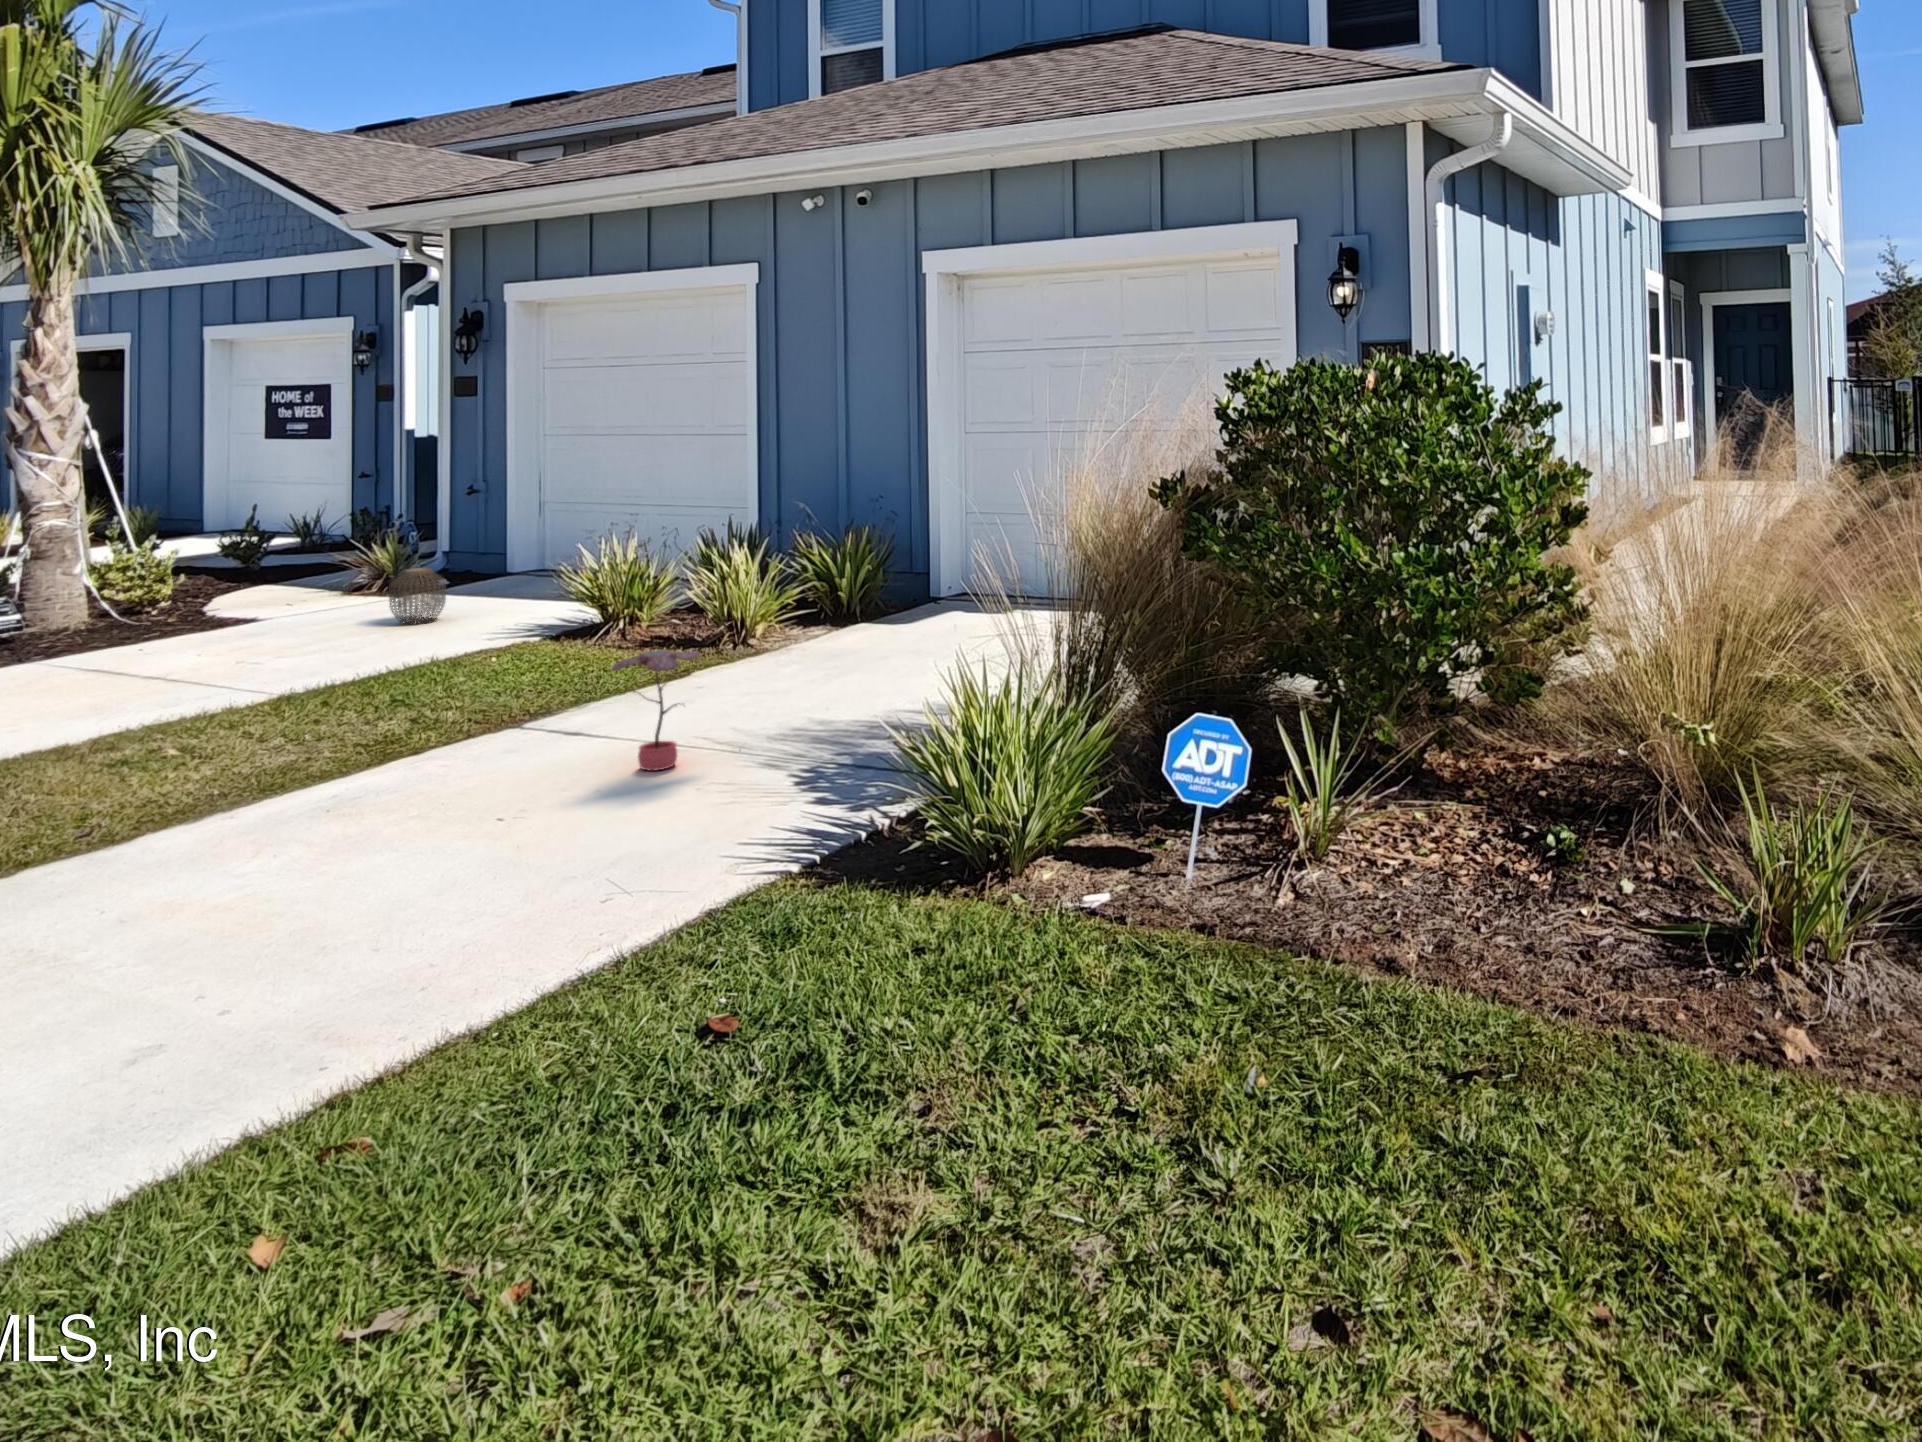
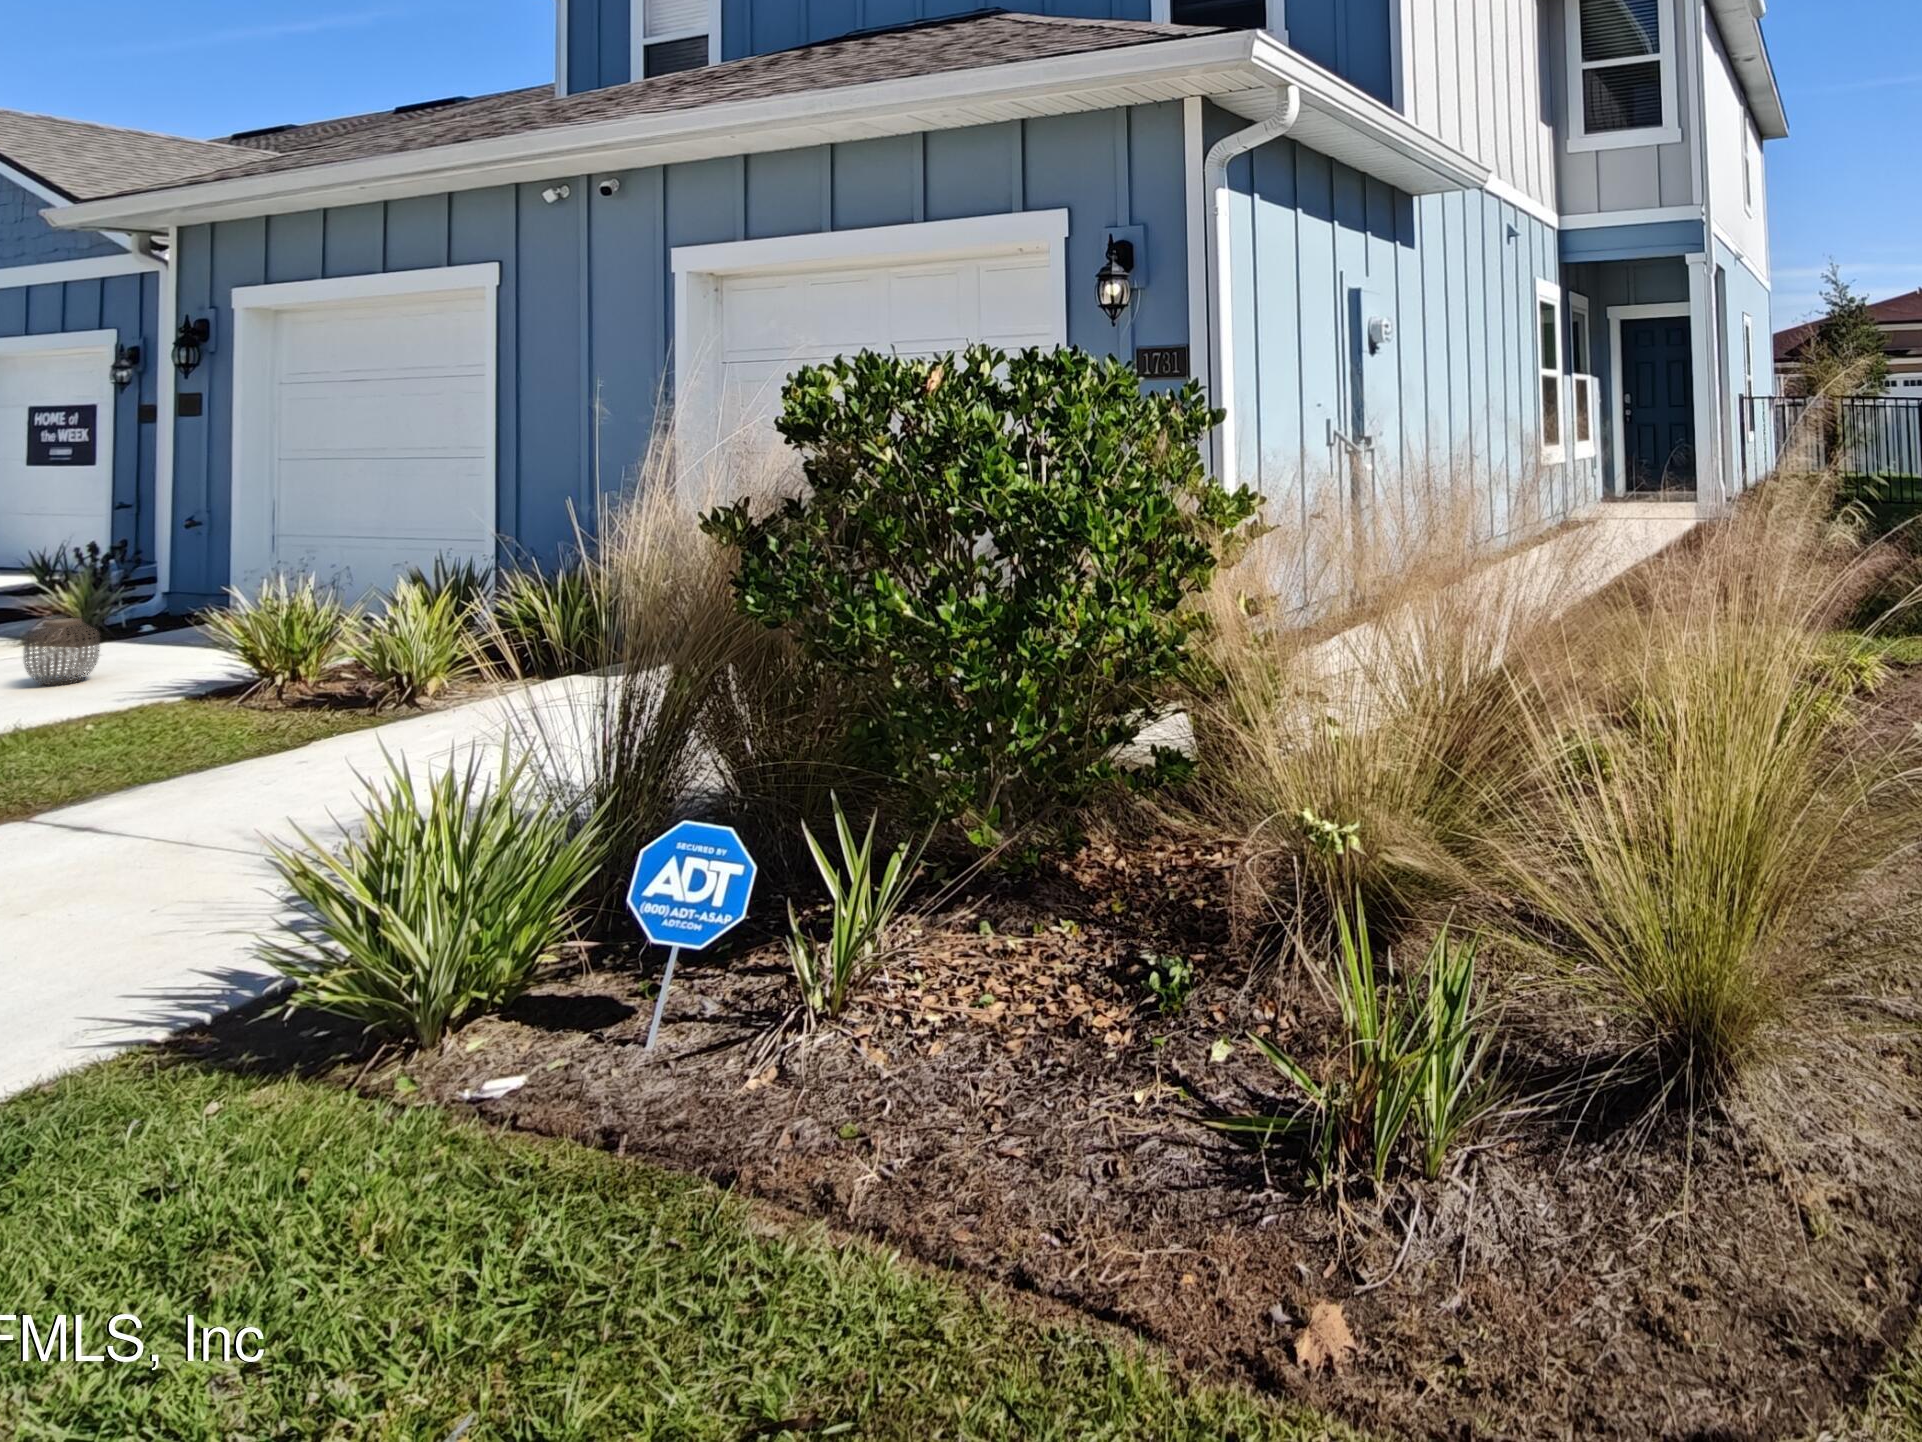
potted plant: present [611,650,700,771] -> none [73,729,211,884]

